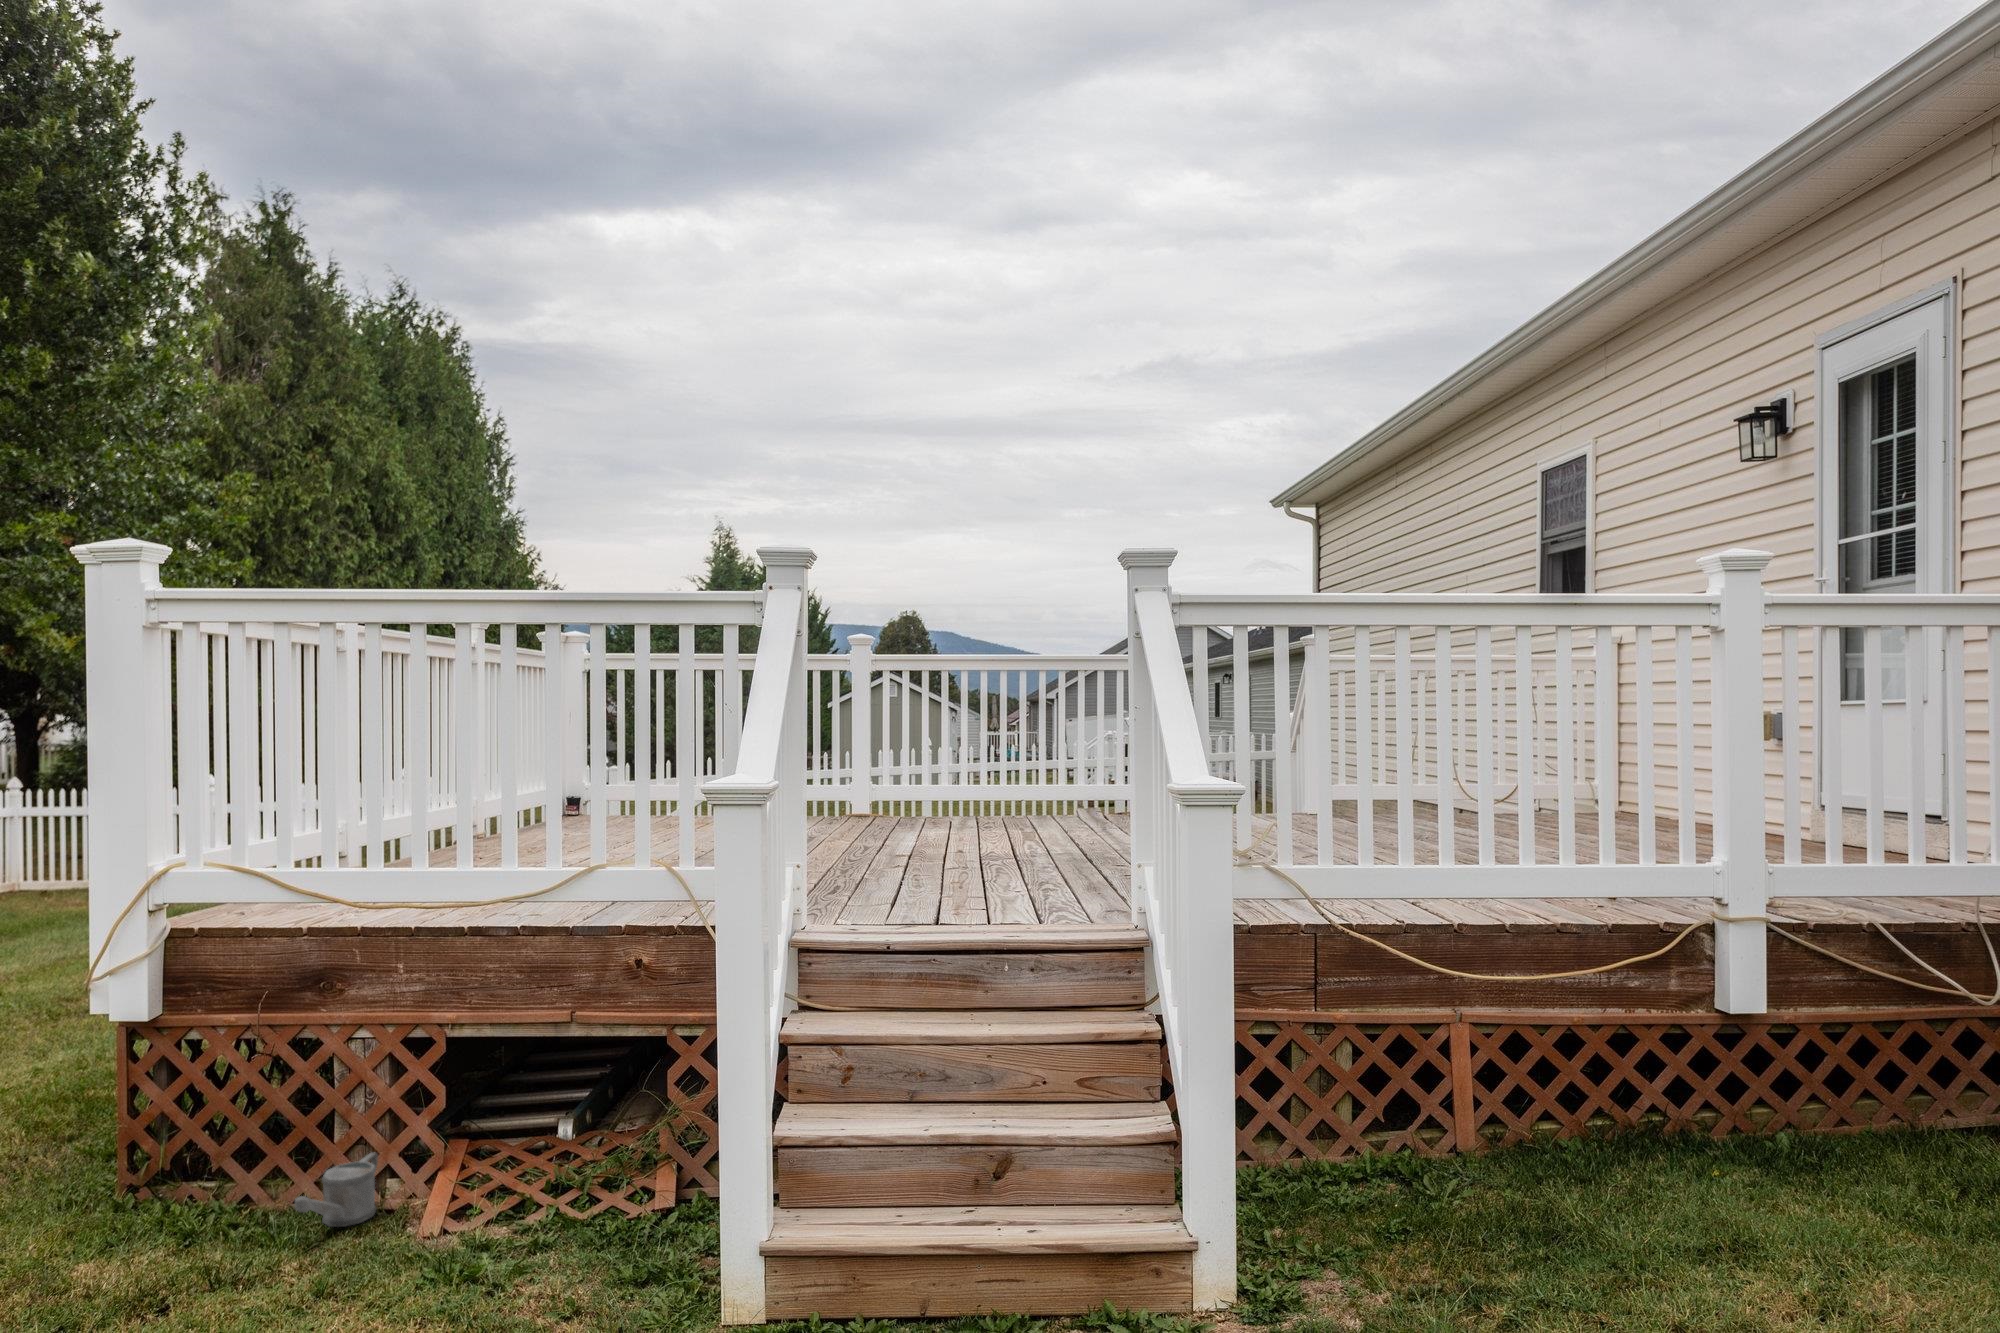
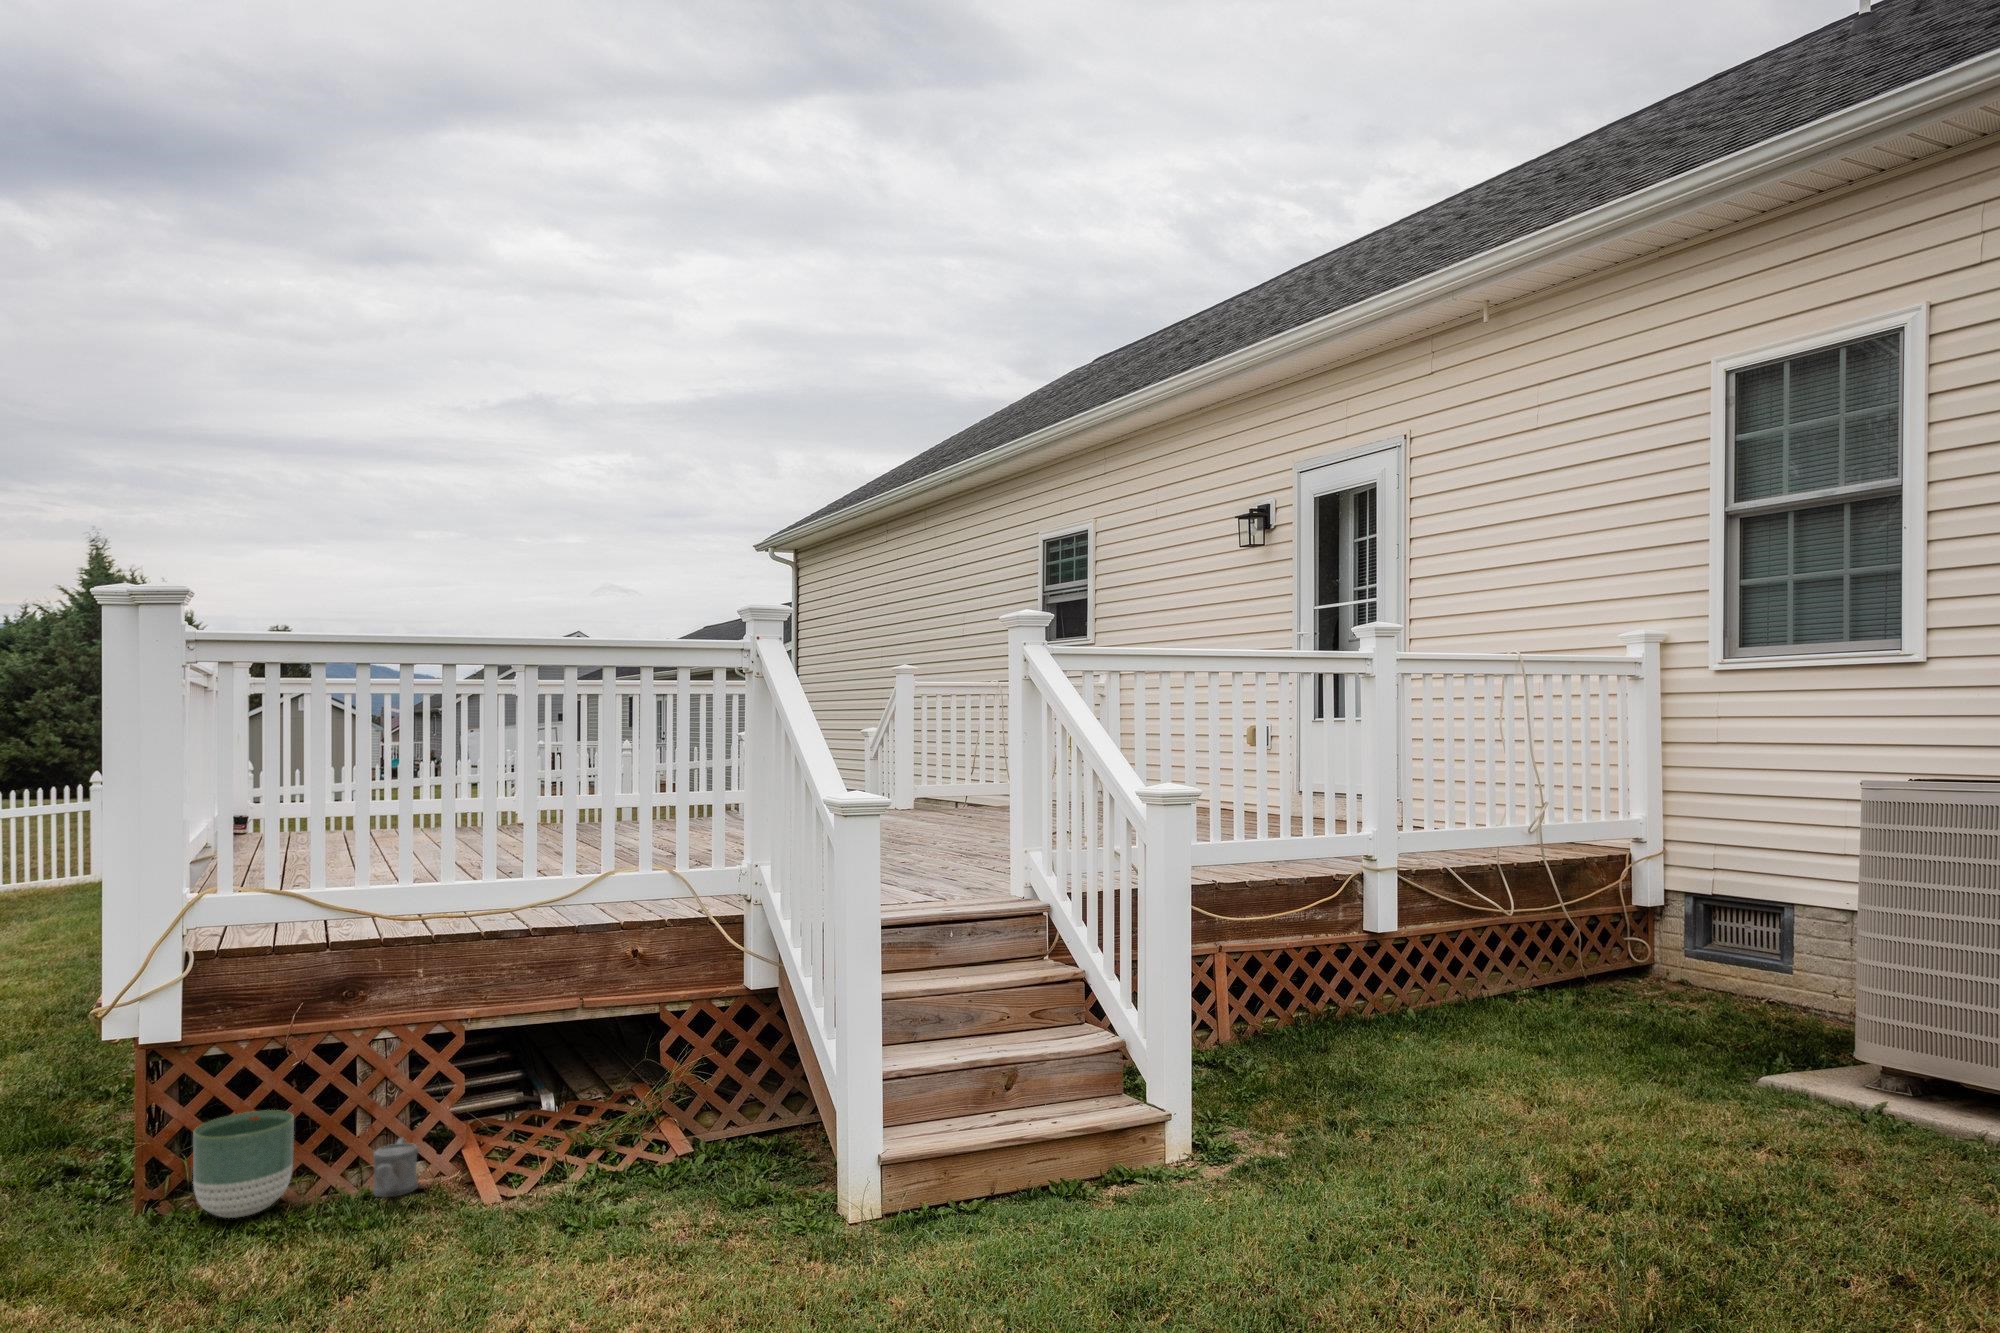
planter: none [133,1106,247,1228] -> present [193,1110,294,1218]

